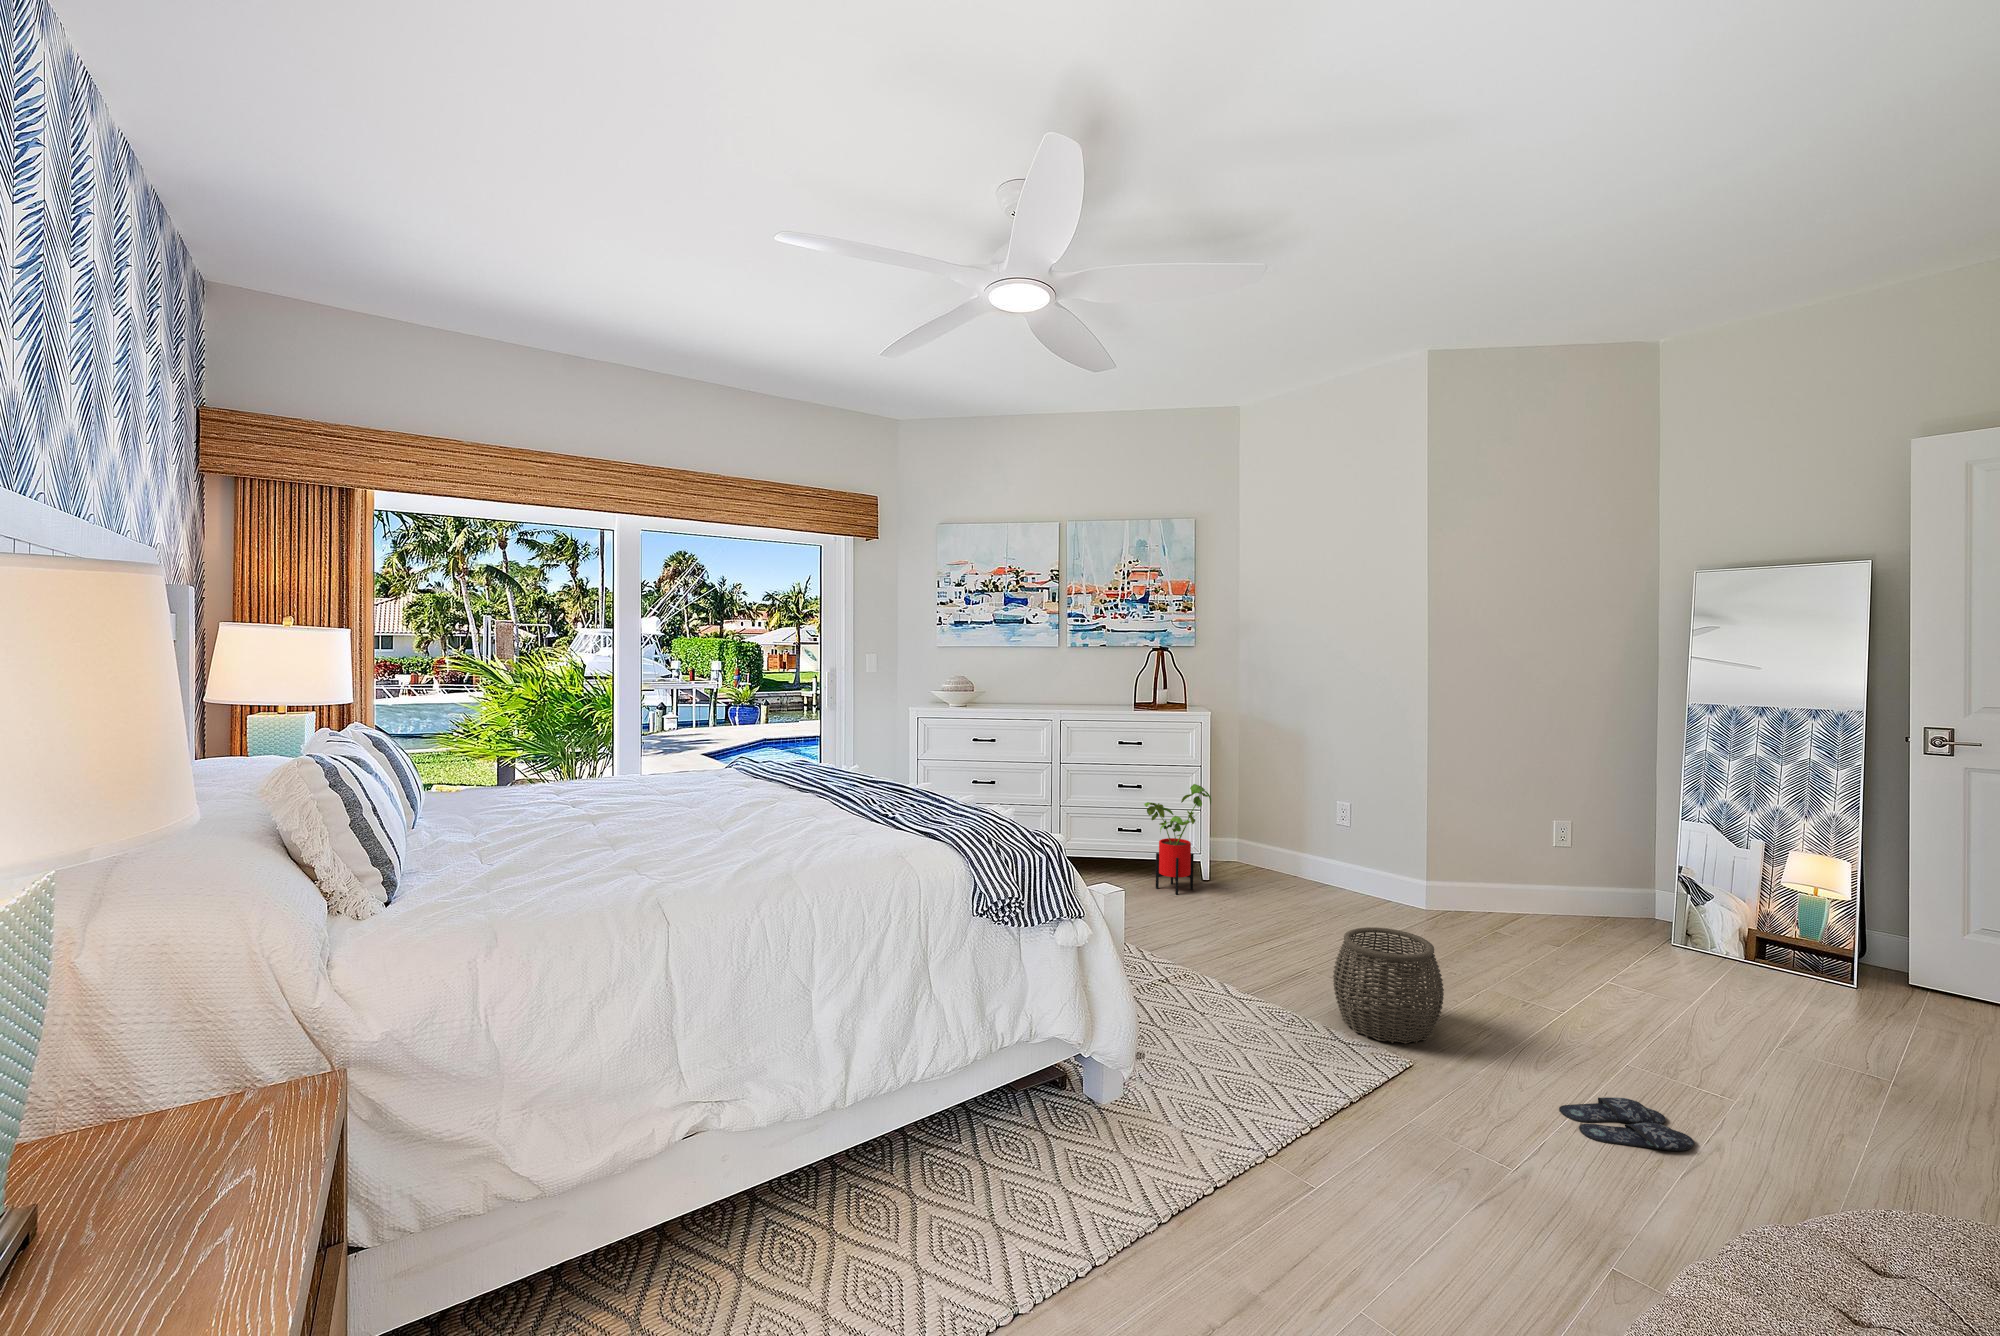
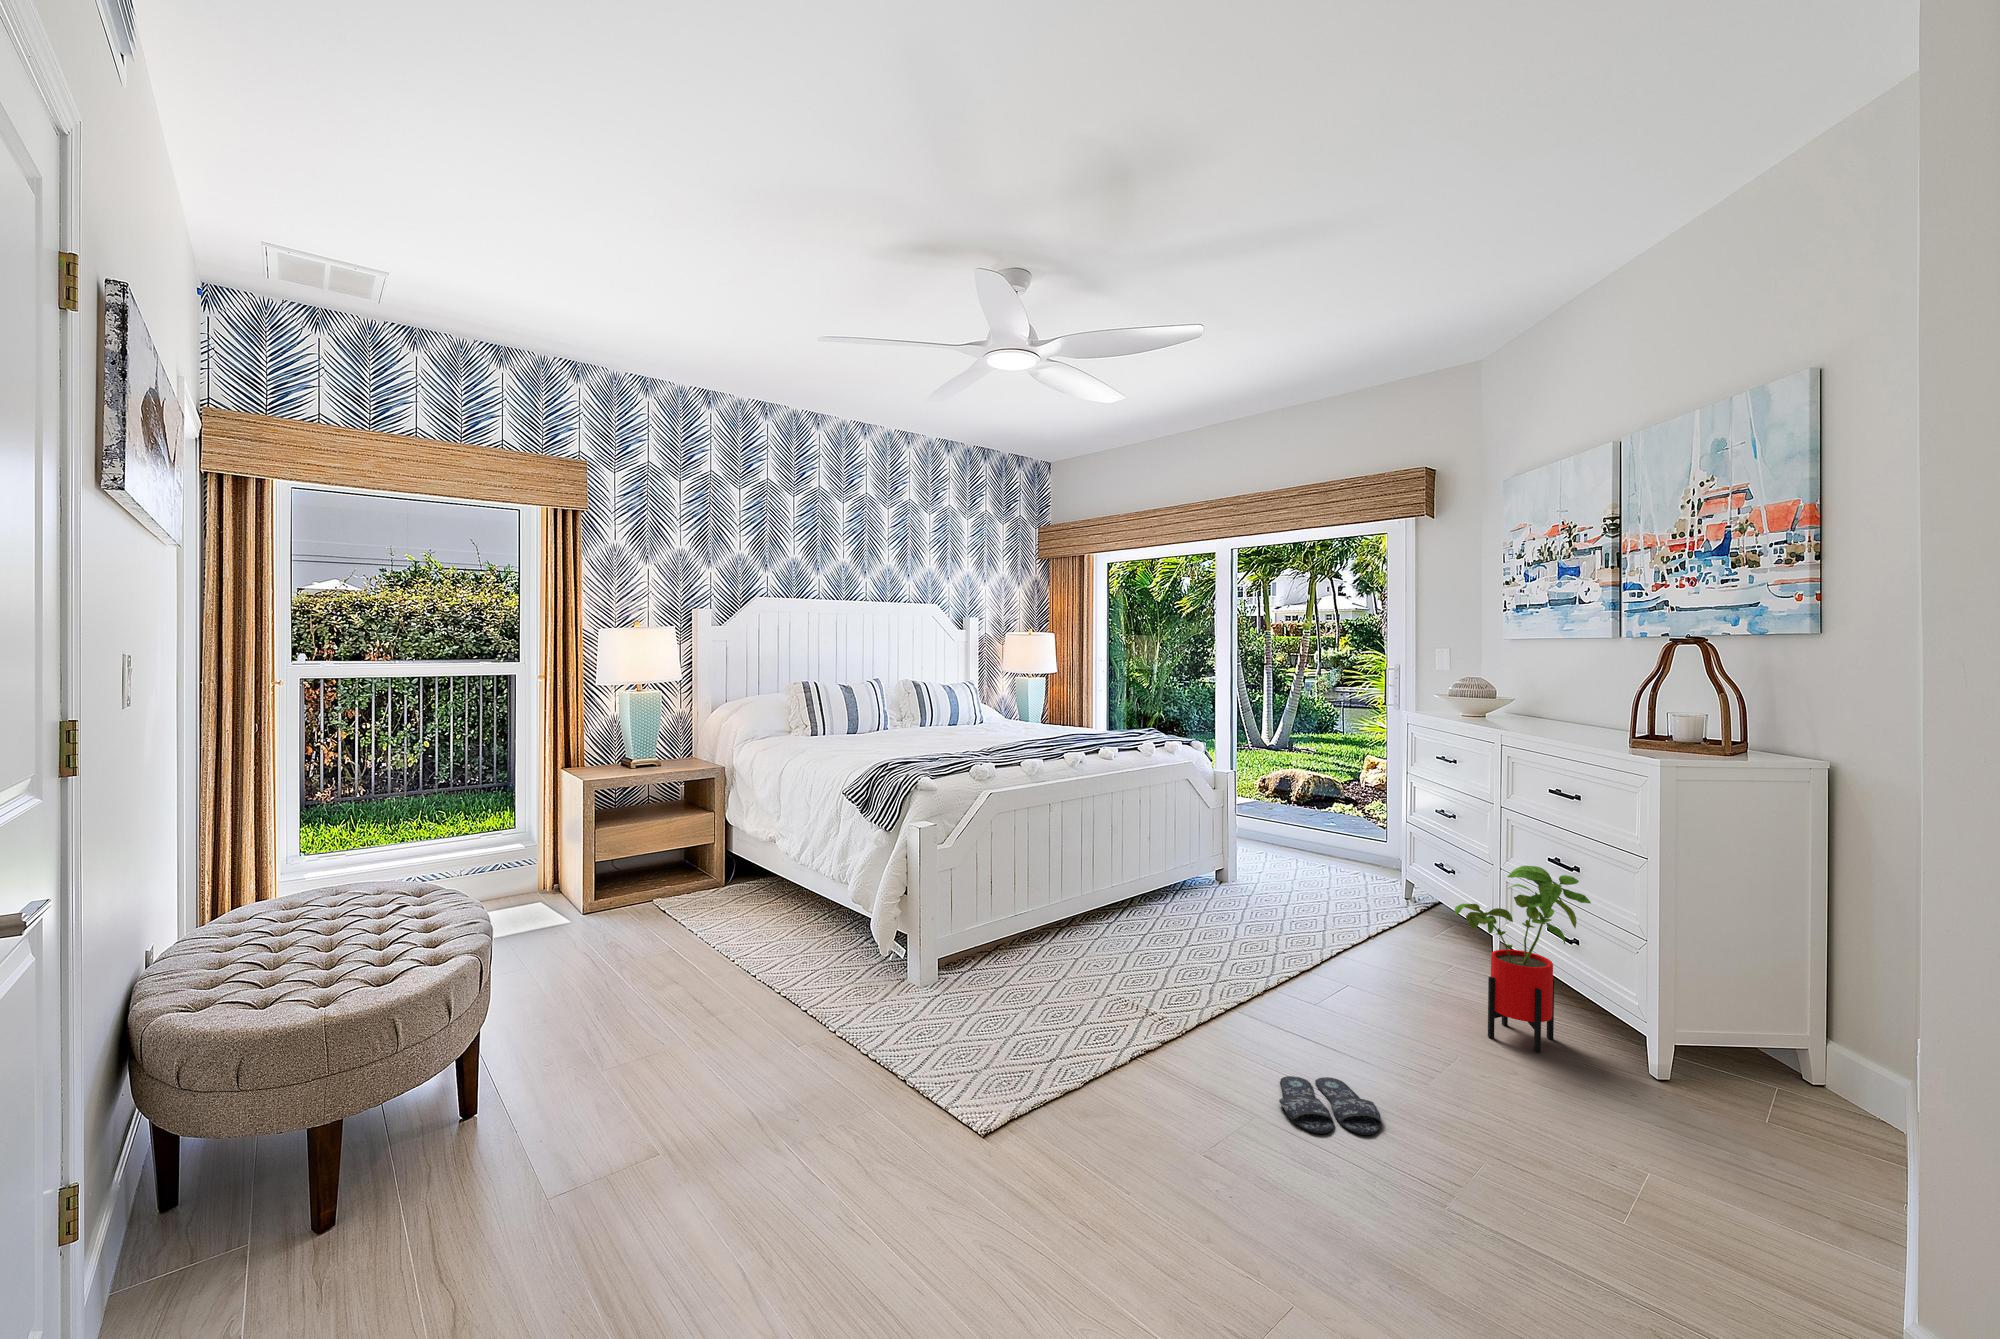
woven basket: present [1333,927,1444,1044] -> none [958,984,1095,1149]
slippers: present [1559,1097,1694,1151] -> present [1279,1076,1381,1135]

